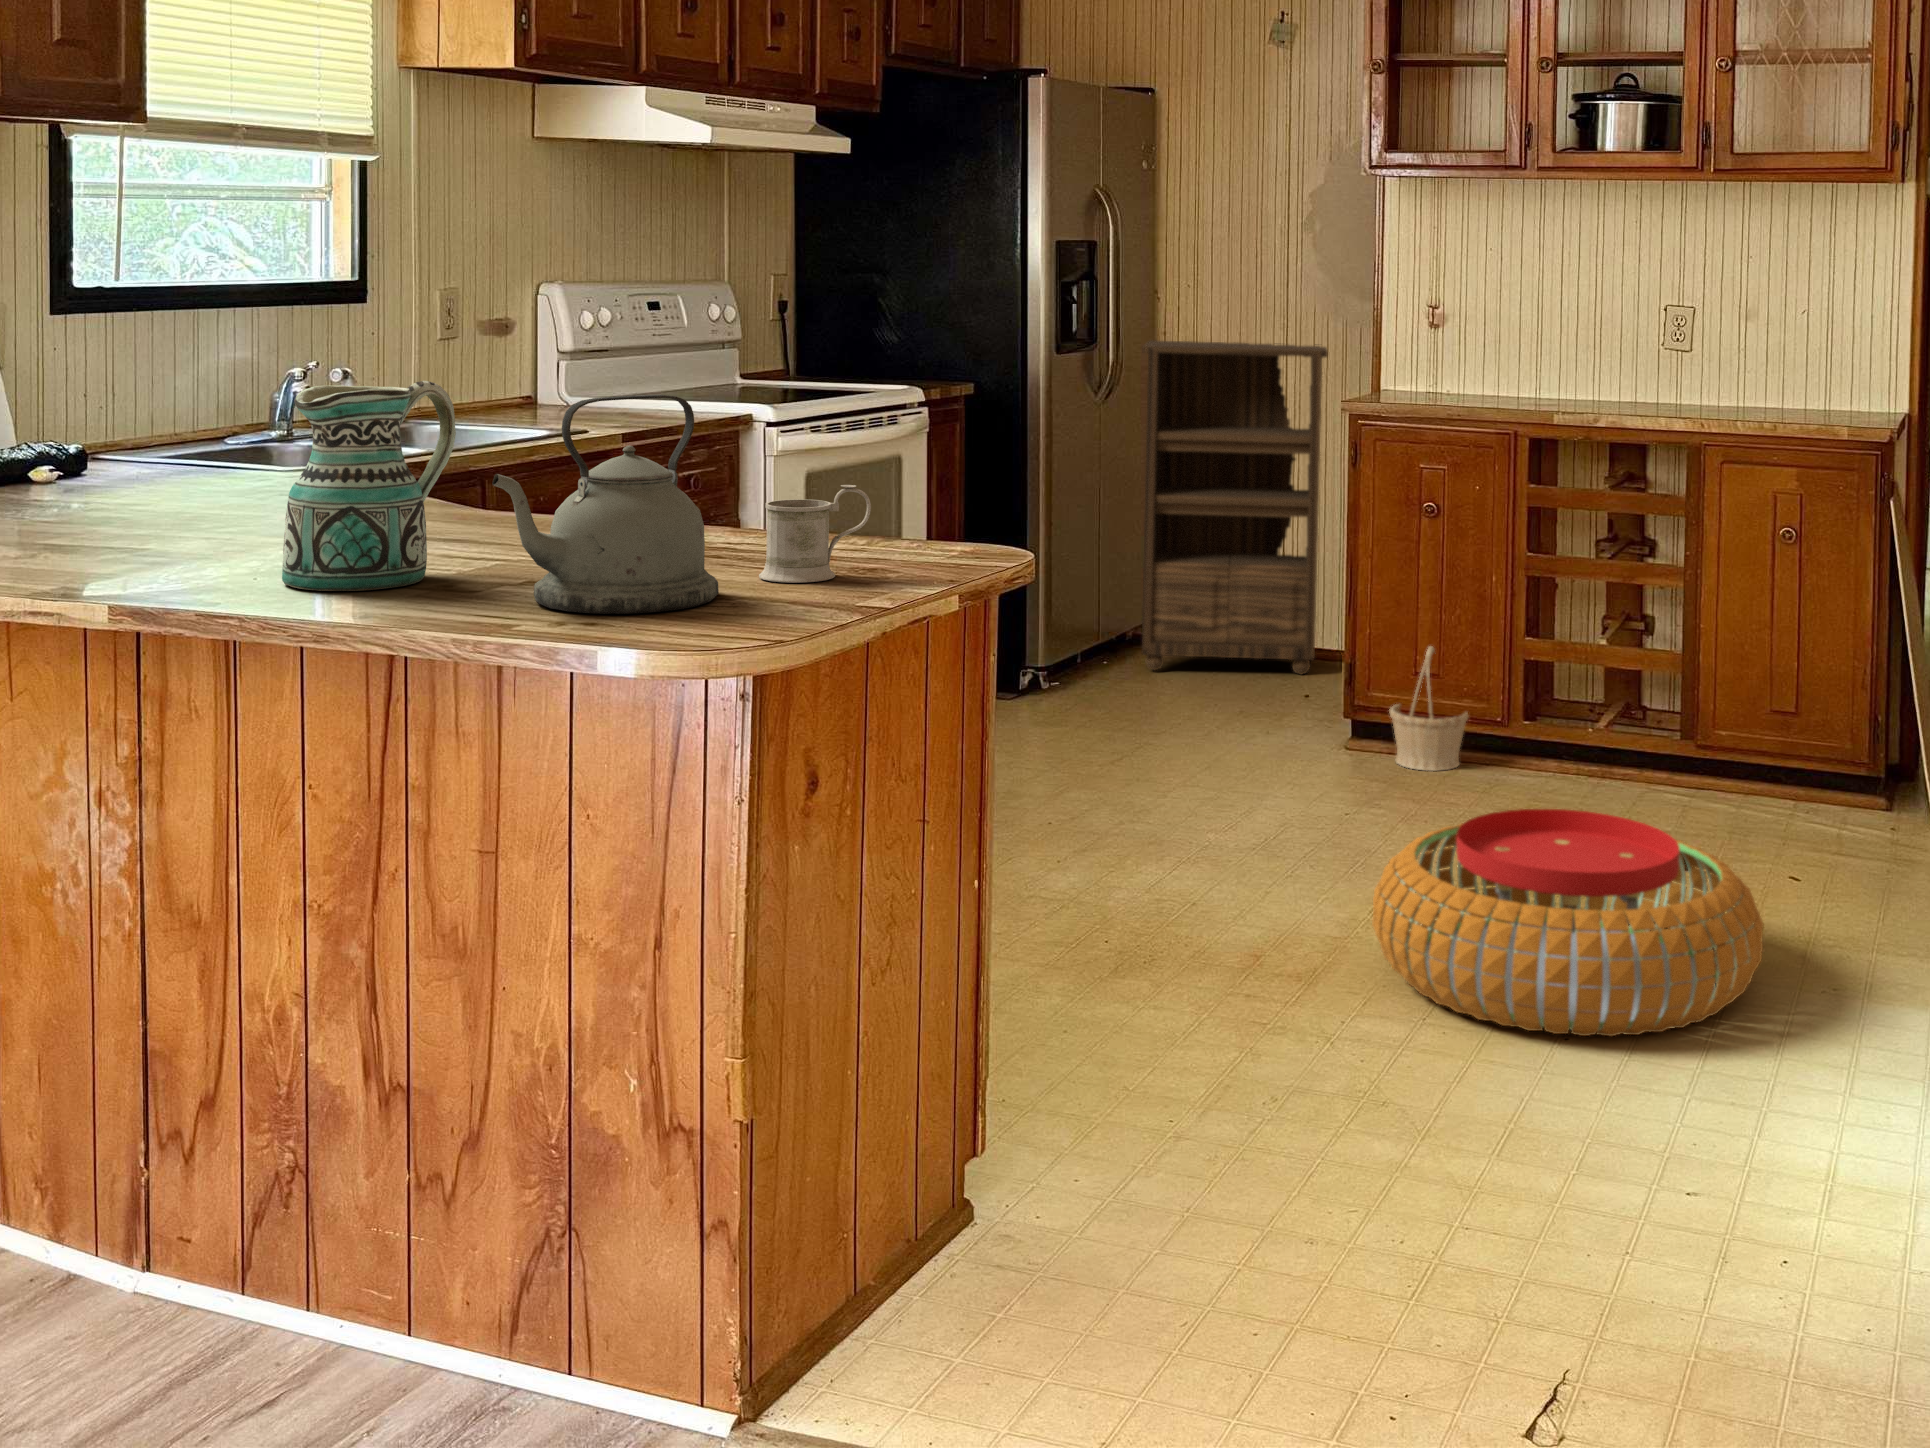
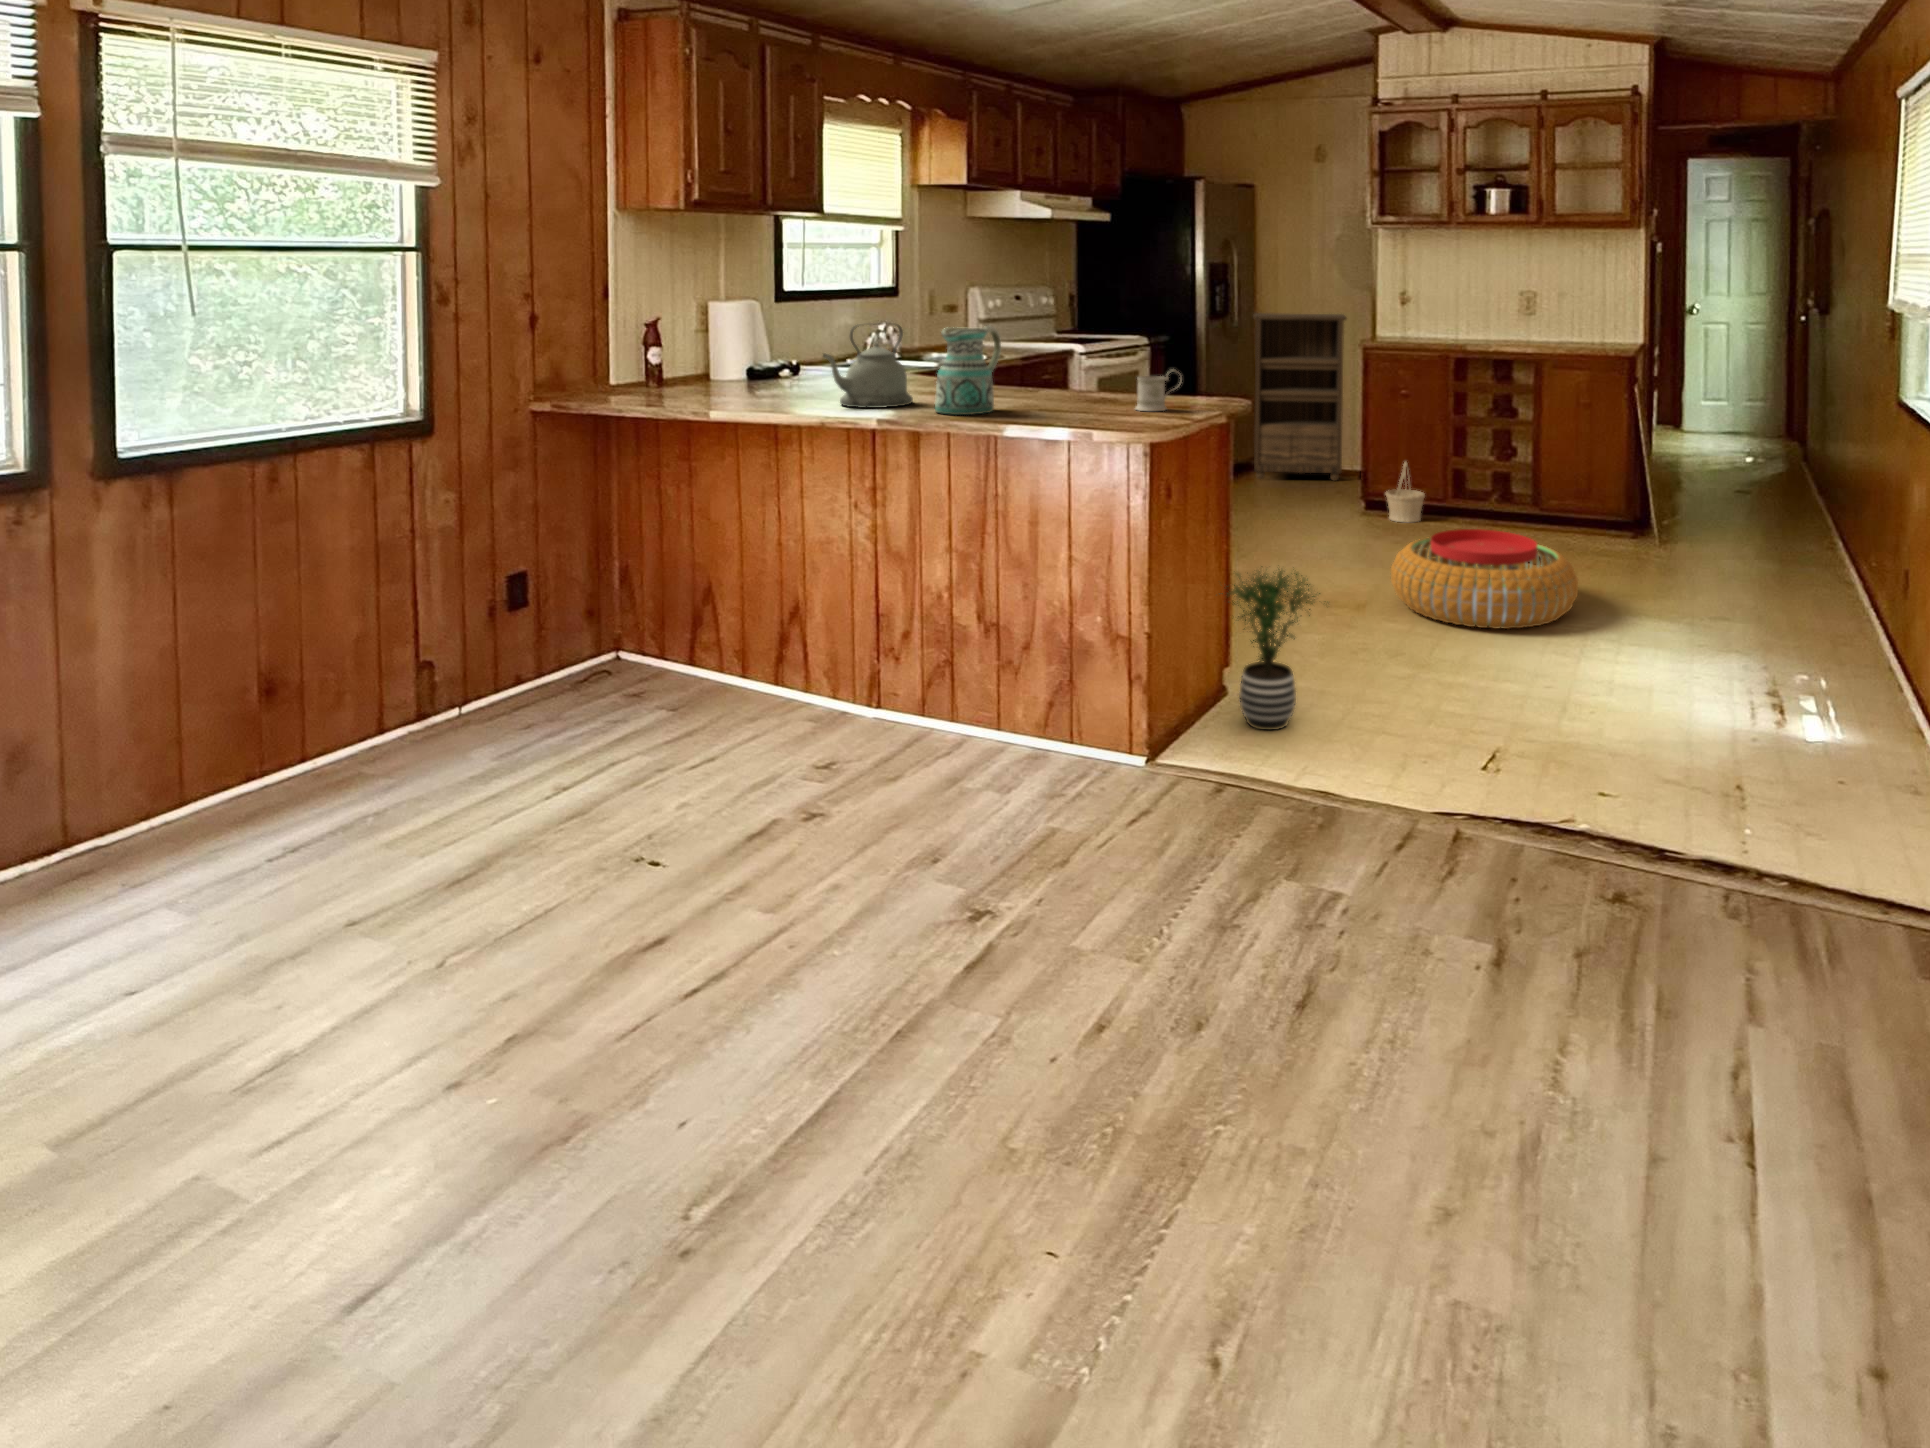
kettle: present [492,395,719,614] -> present [823,325,913,408]
potted plant: none [928,935,1193,1326] -> present [1222,566,1328,730]

